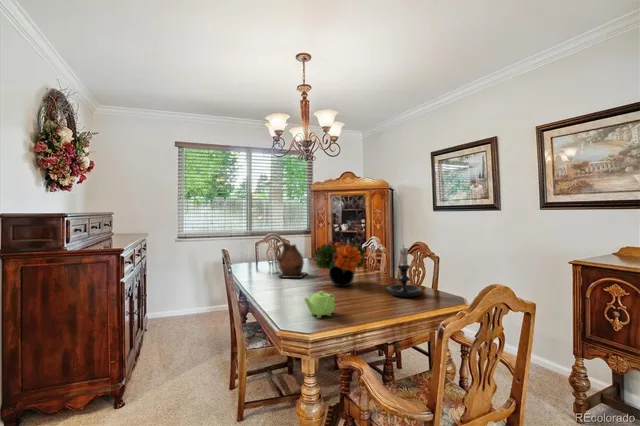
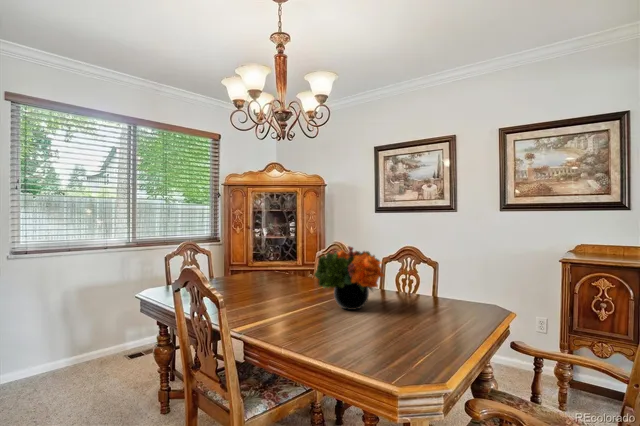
ceramic pitcher: present [275,241,307,278] -> none [240,250,284,305]
candle holder: present [386,245,422,297] -> none [421,251,467,316]
teapot: present [305,291,335,318] -> none [383,323,441,364]

